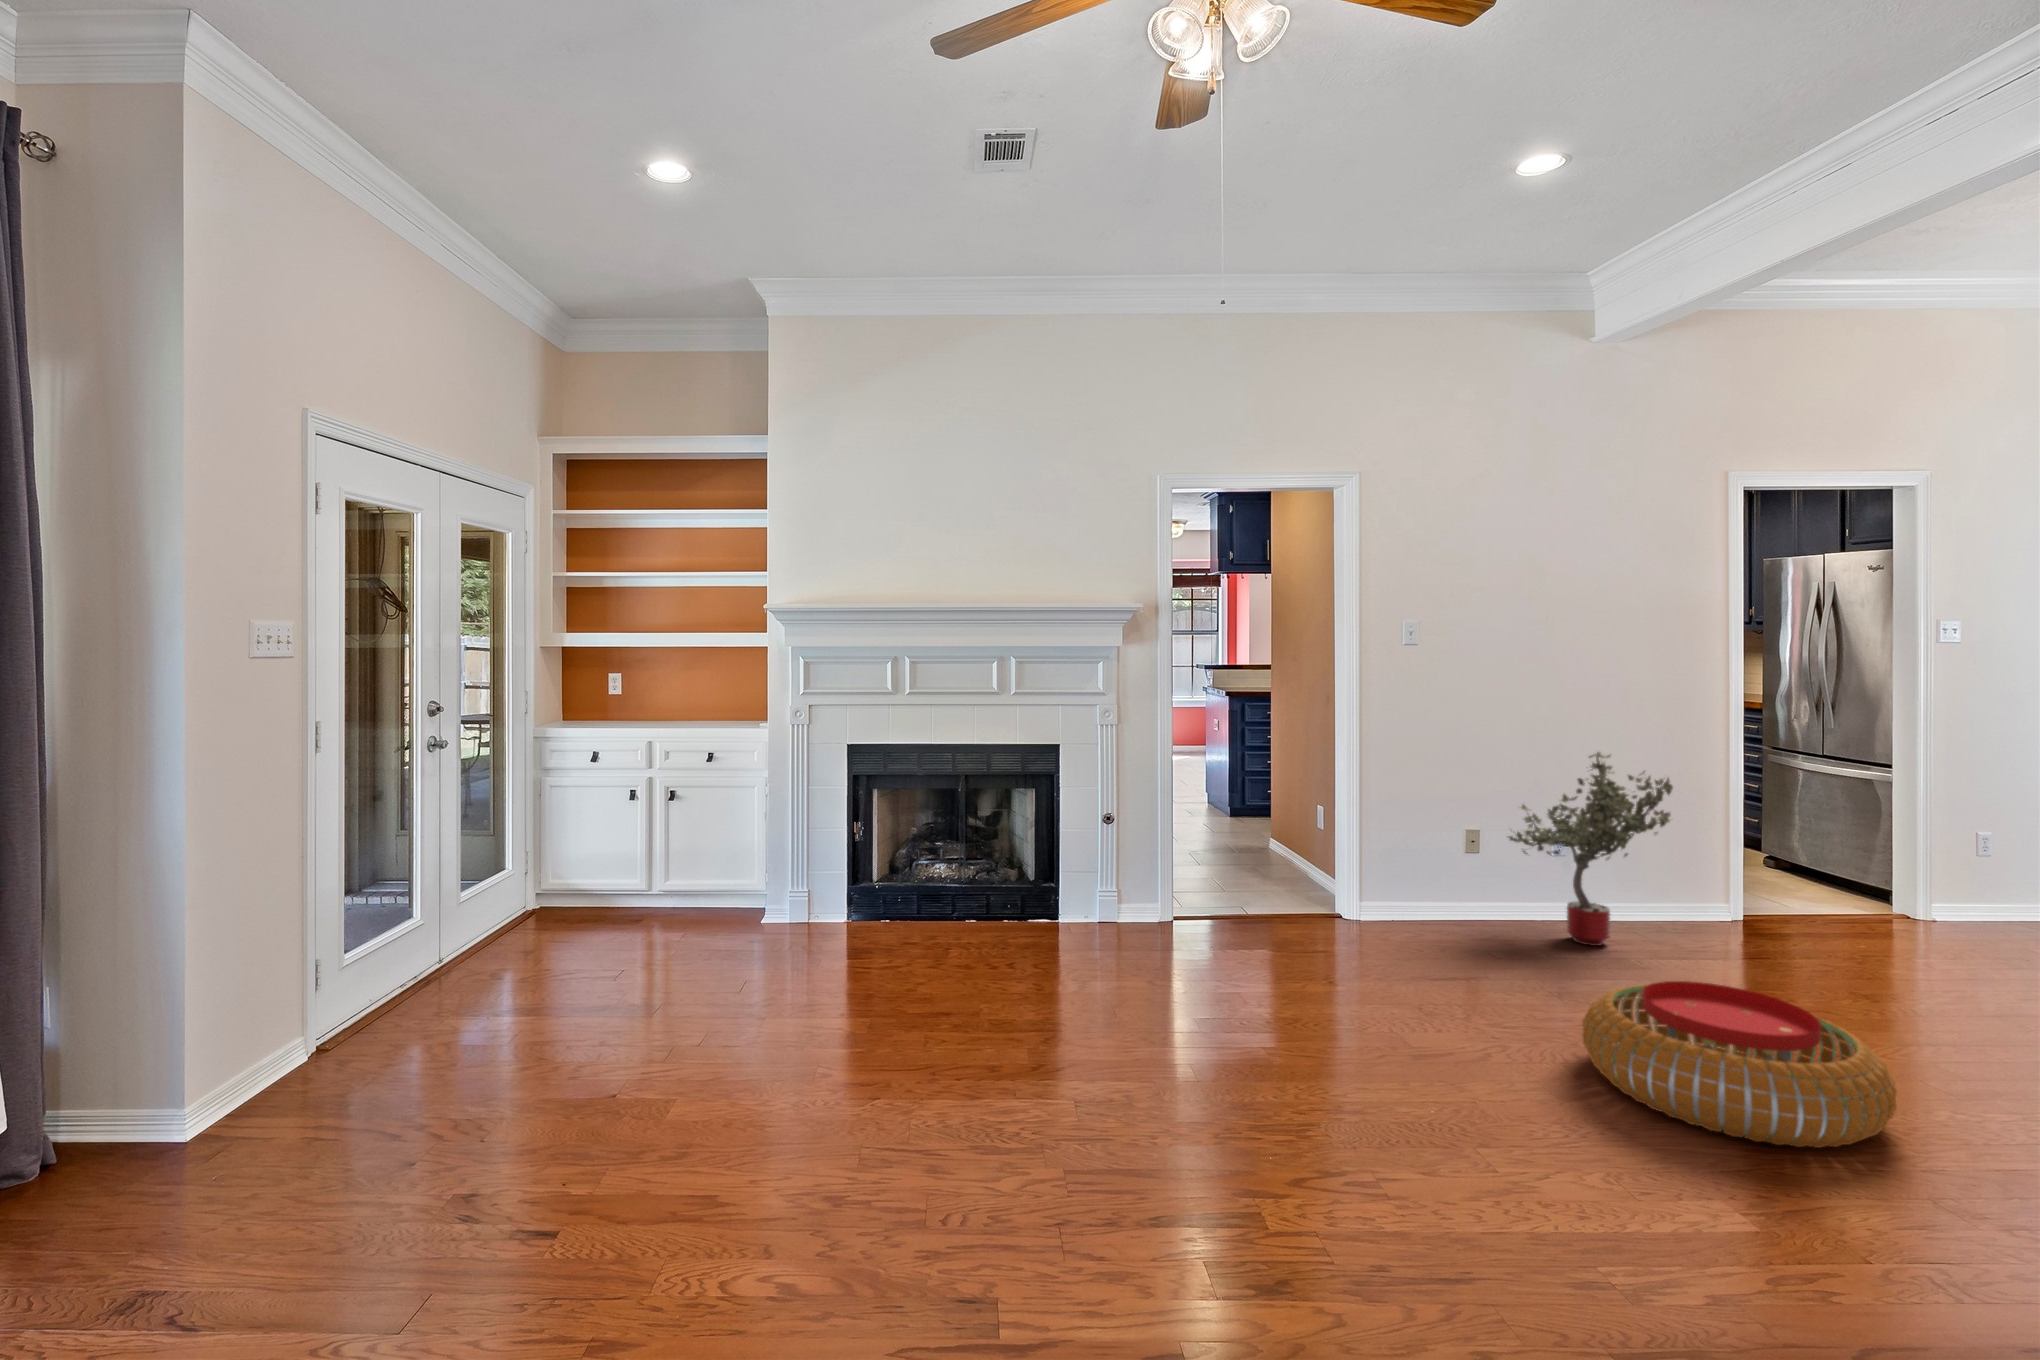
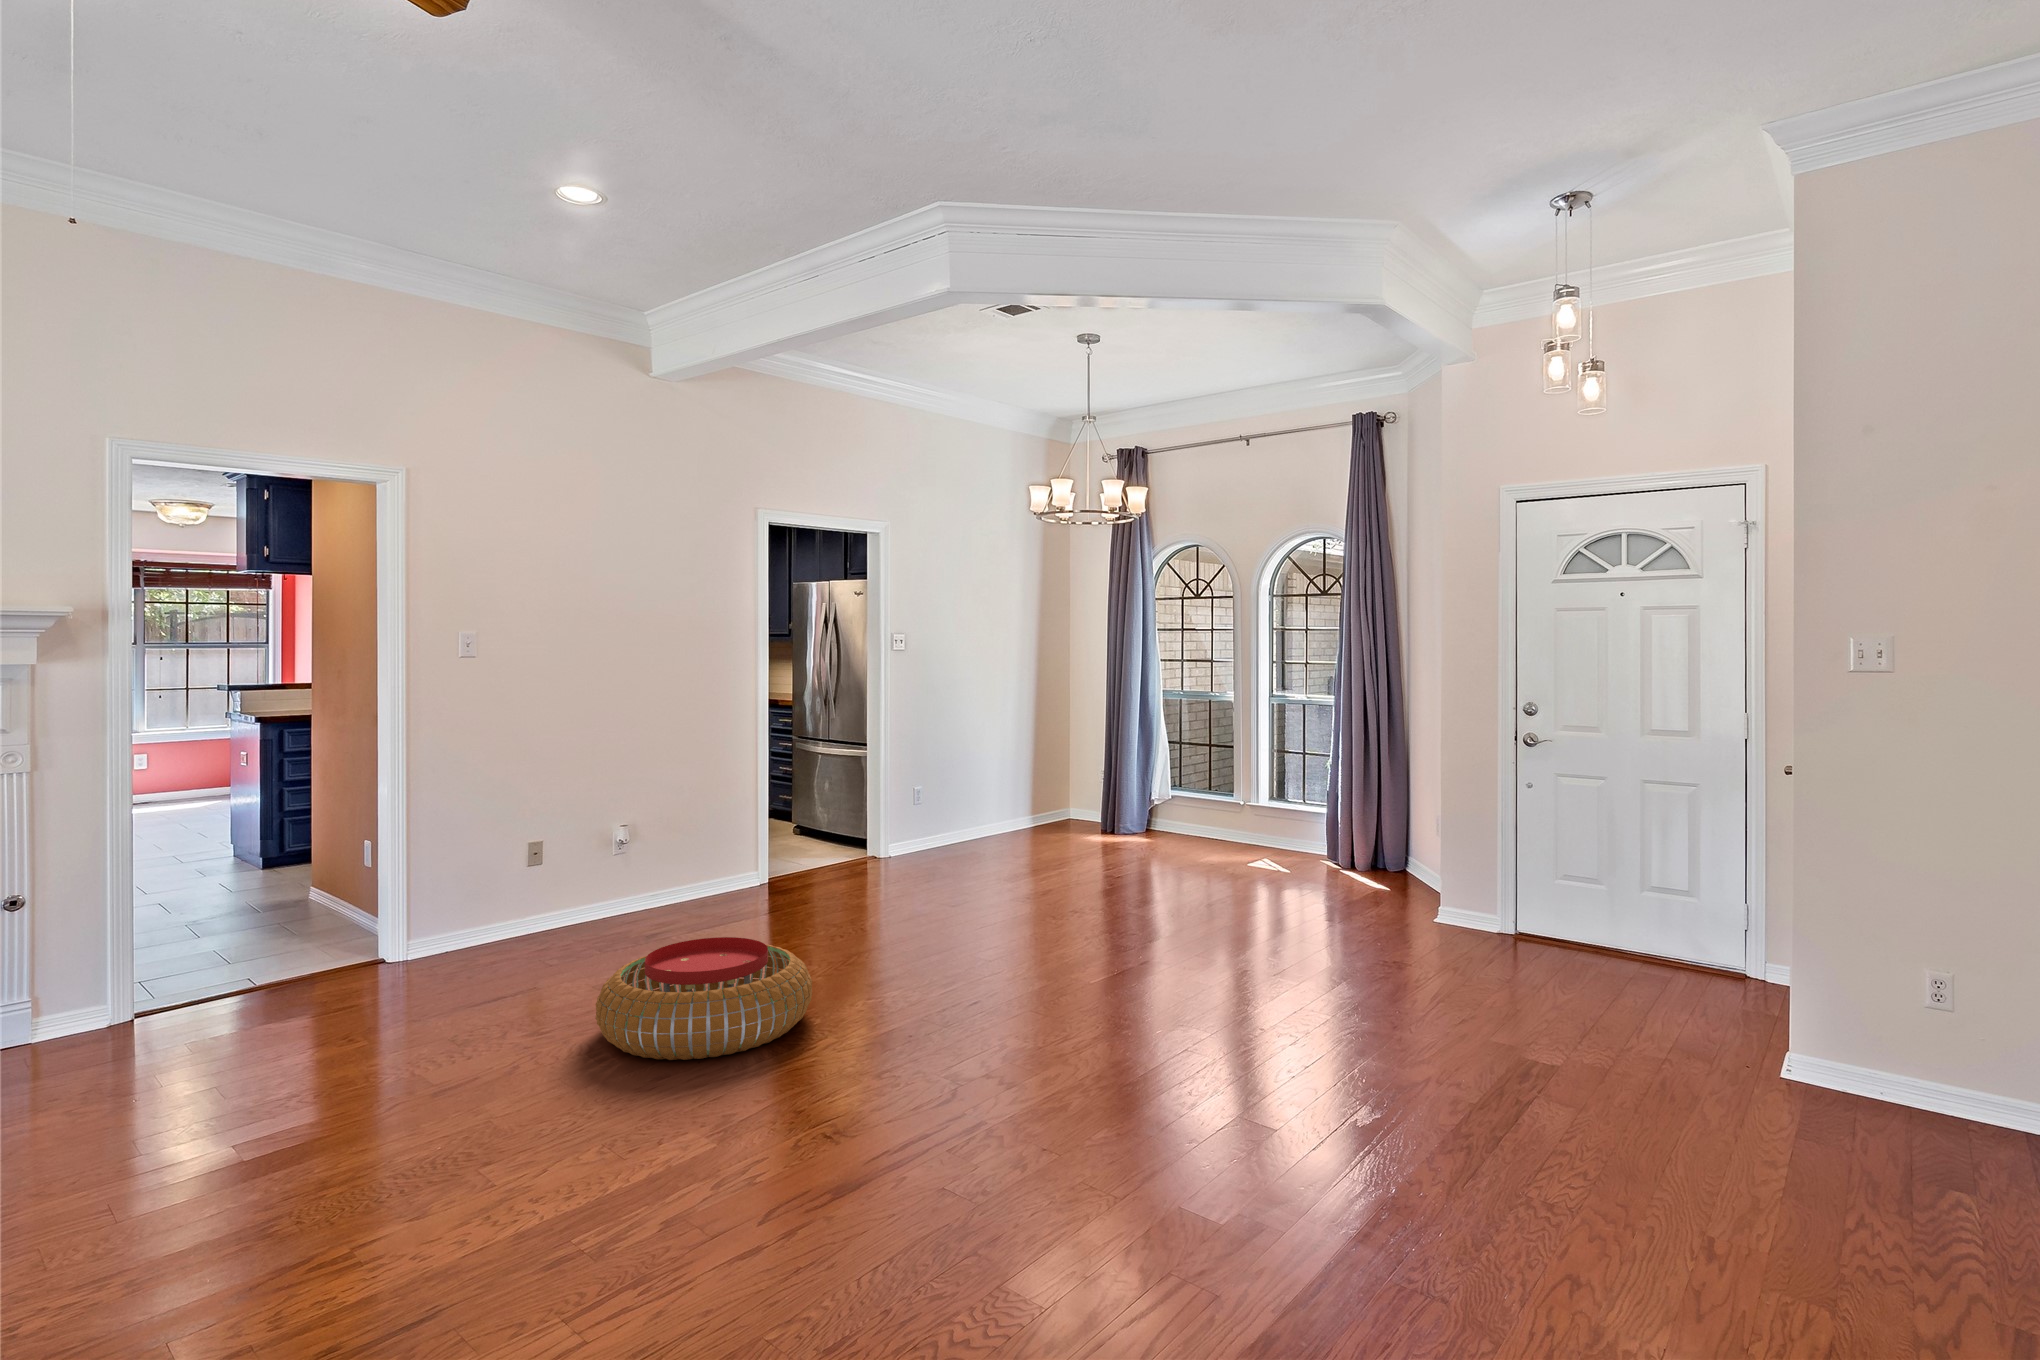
potted tree: present [1508,752,1673,946] -> none [561,751,706,932]

